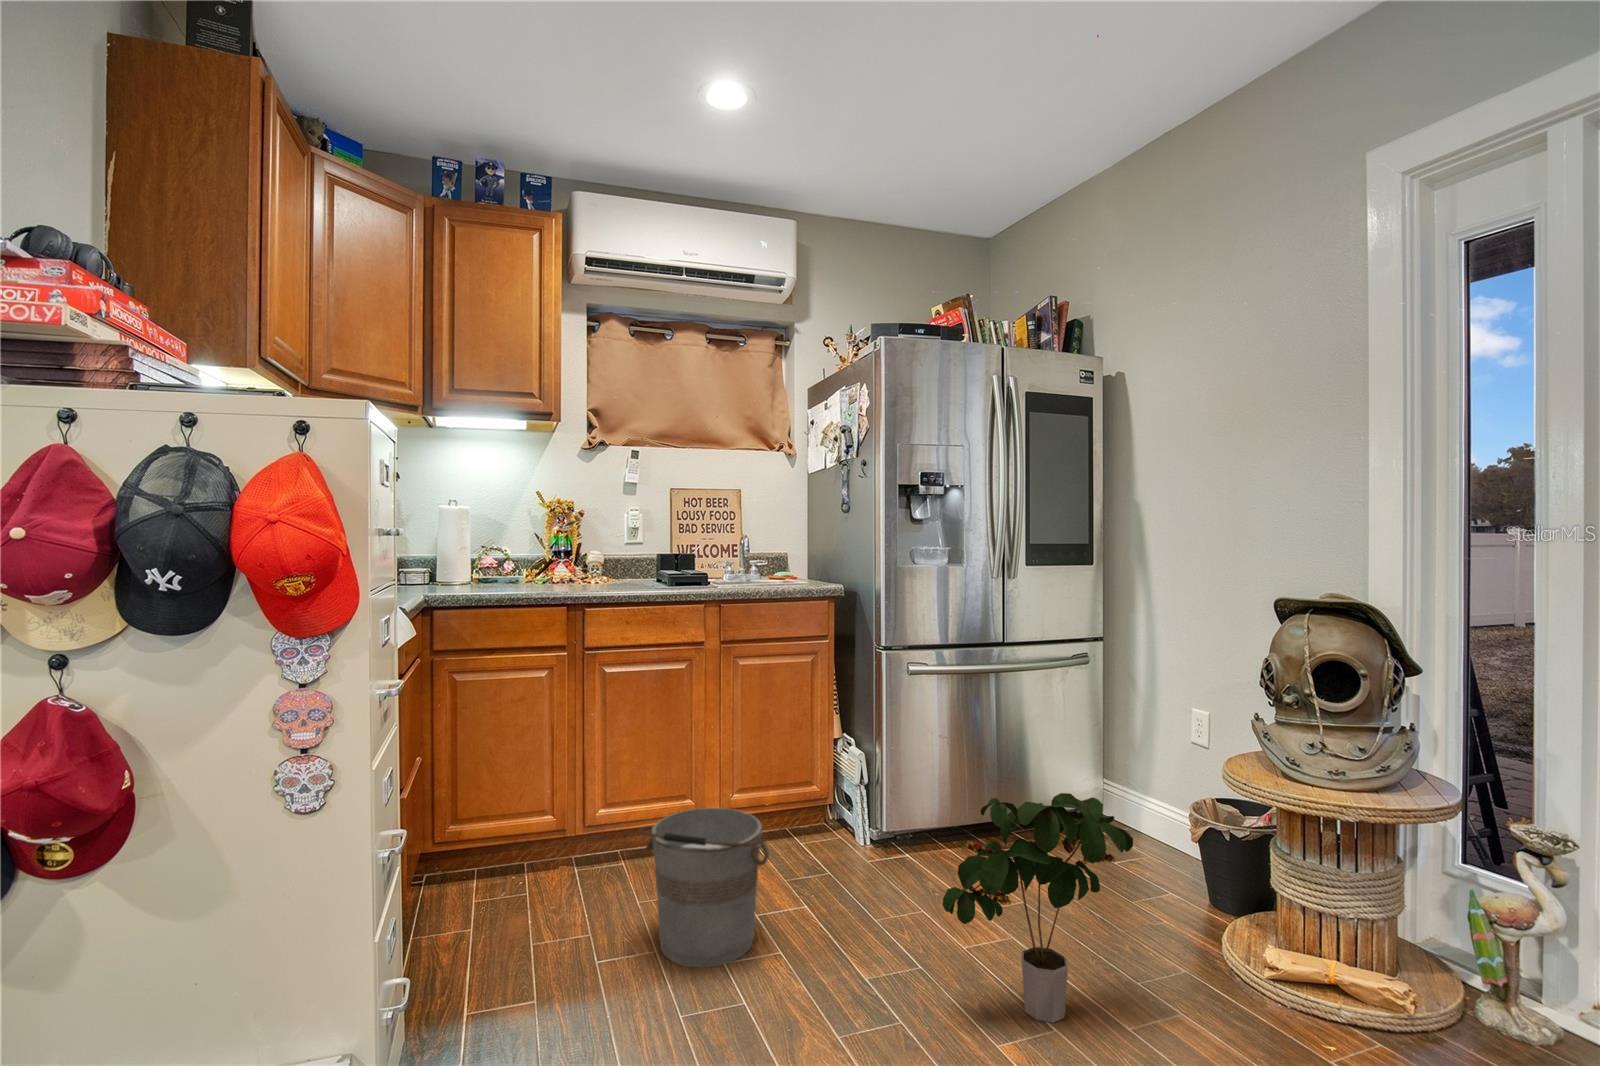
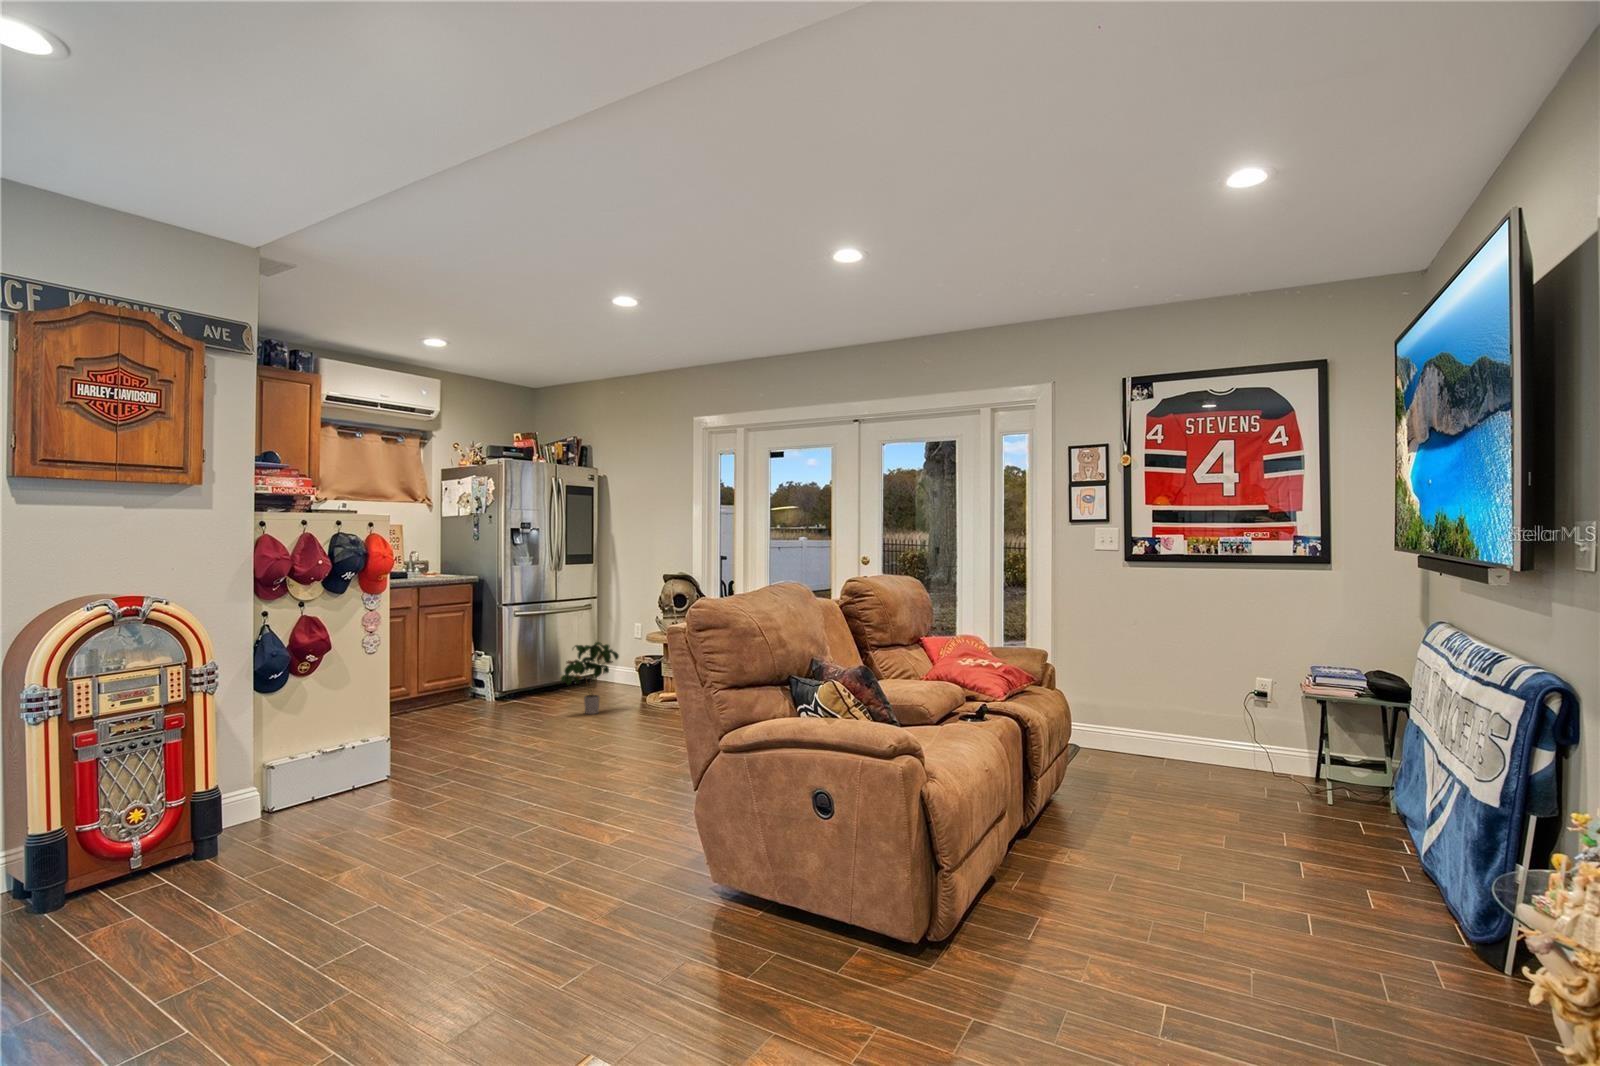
bucket: present [639,808,769,968] -> none [430,672,485,725]

